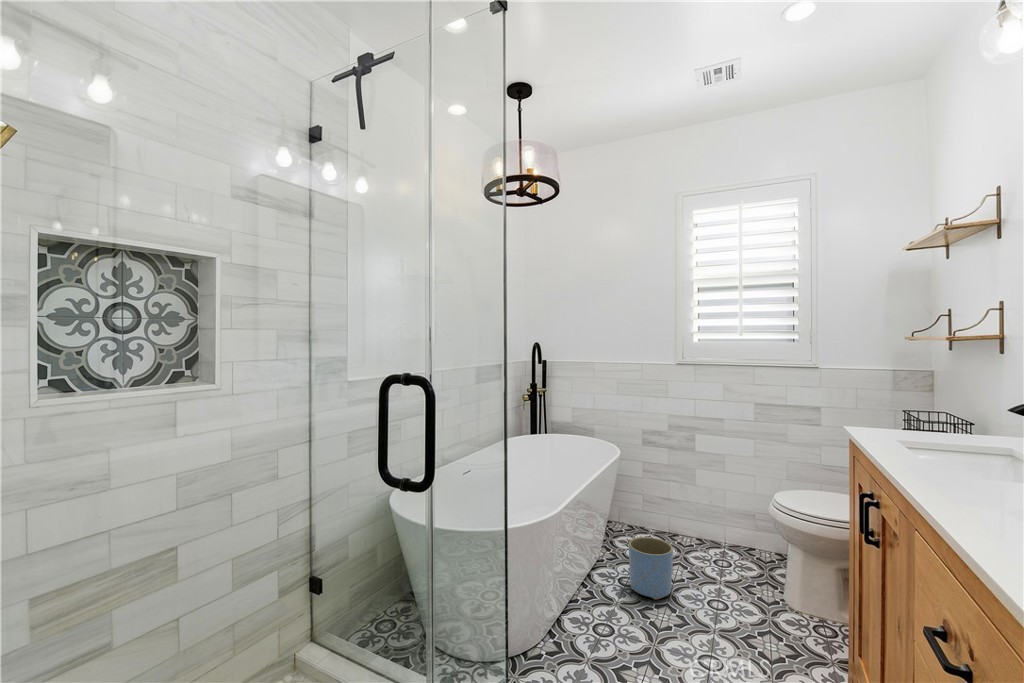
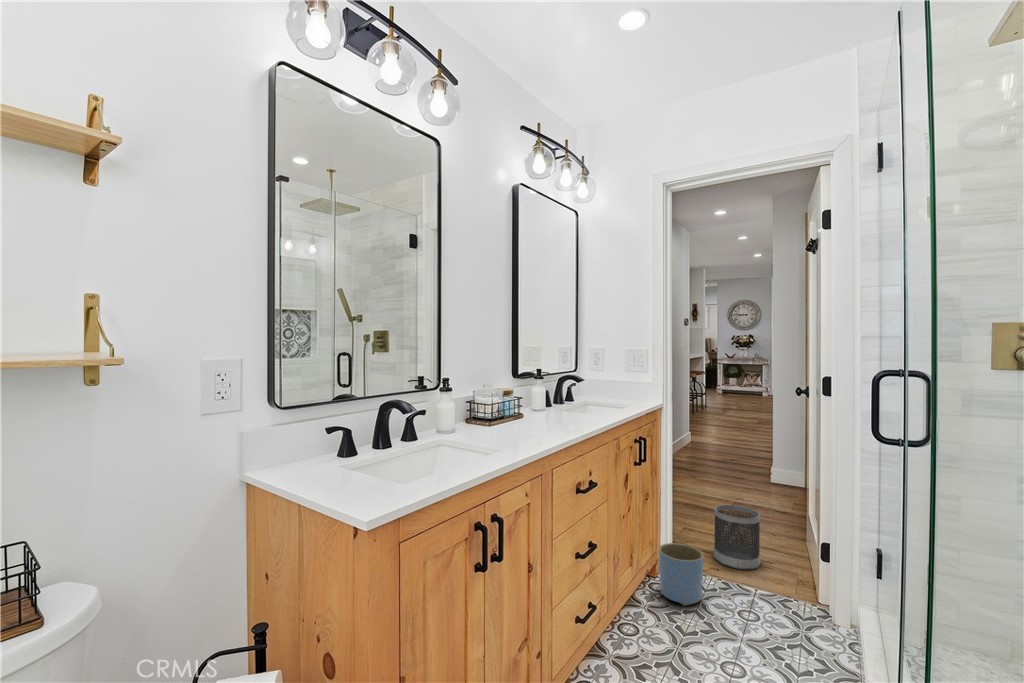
wastebasket: none [677,495,722,559] -> present [714,505,761,570]

